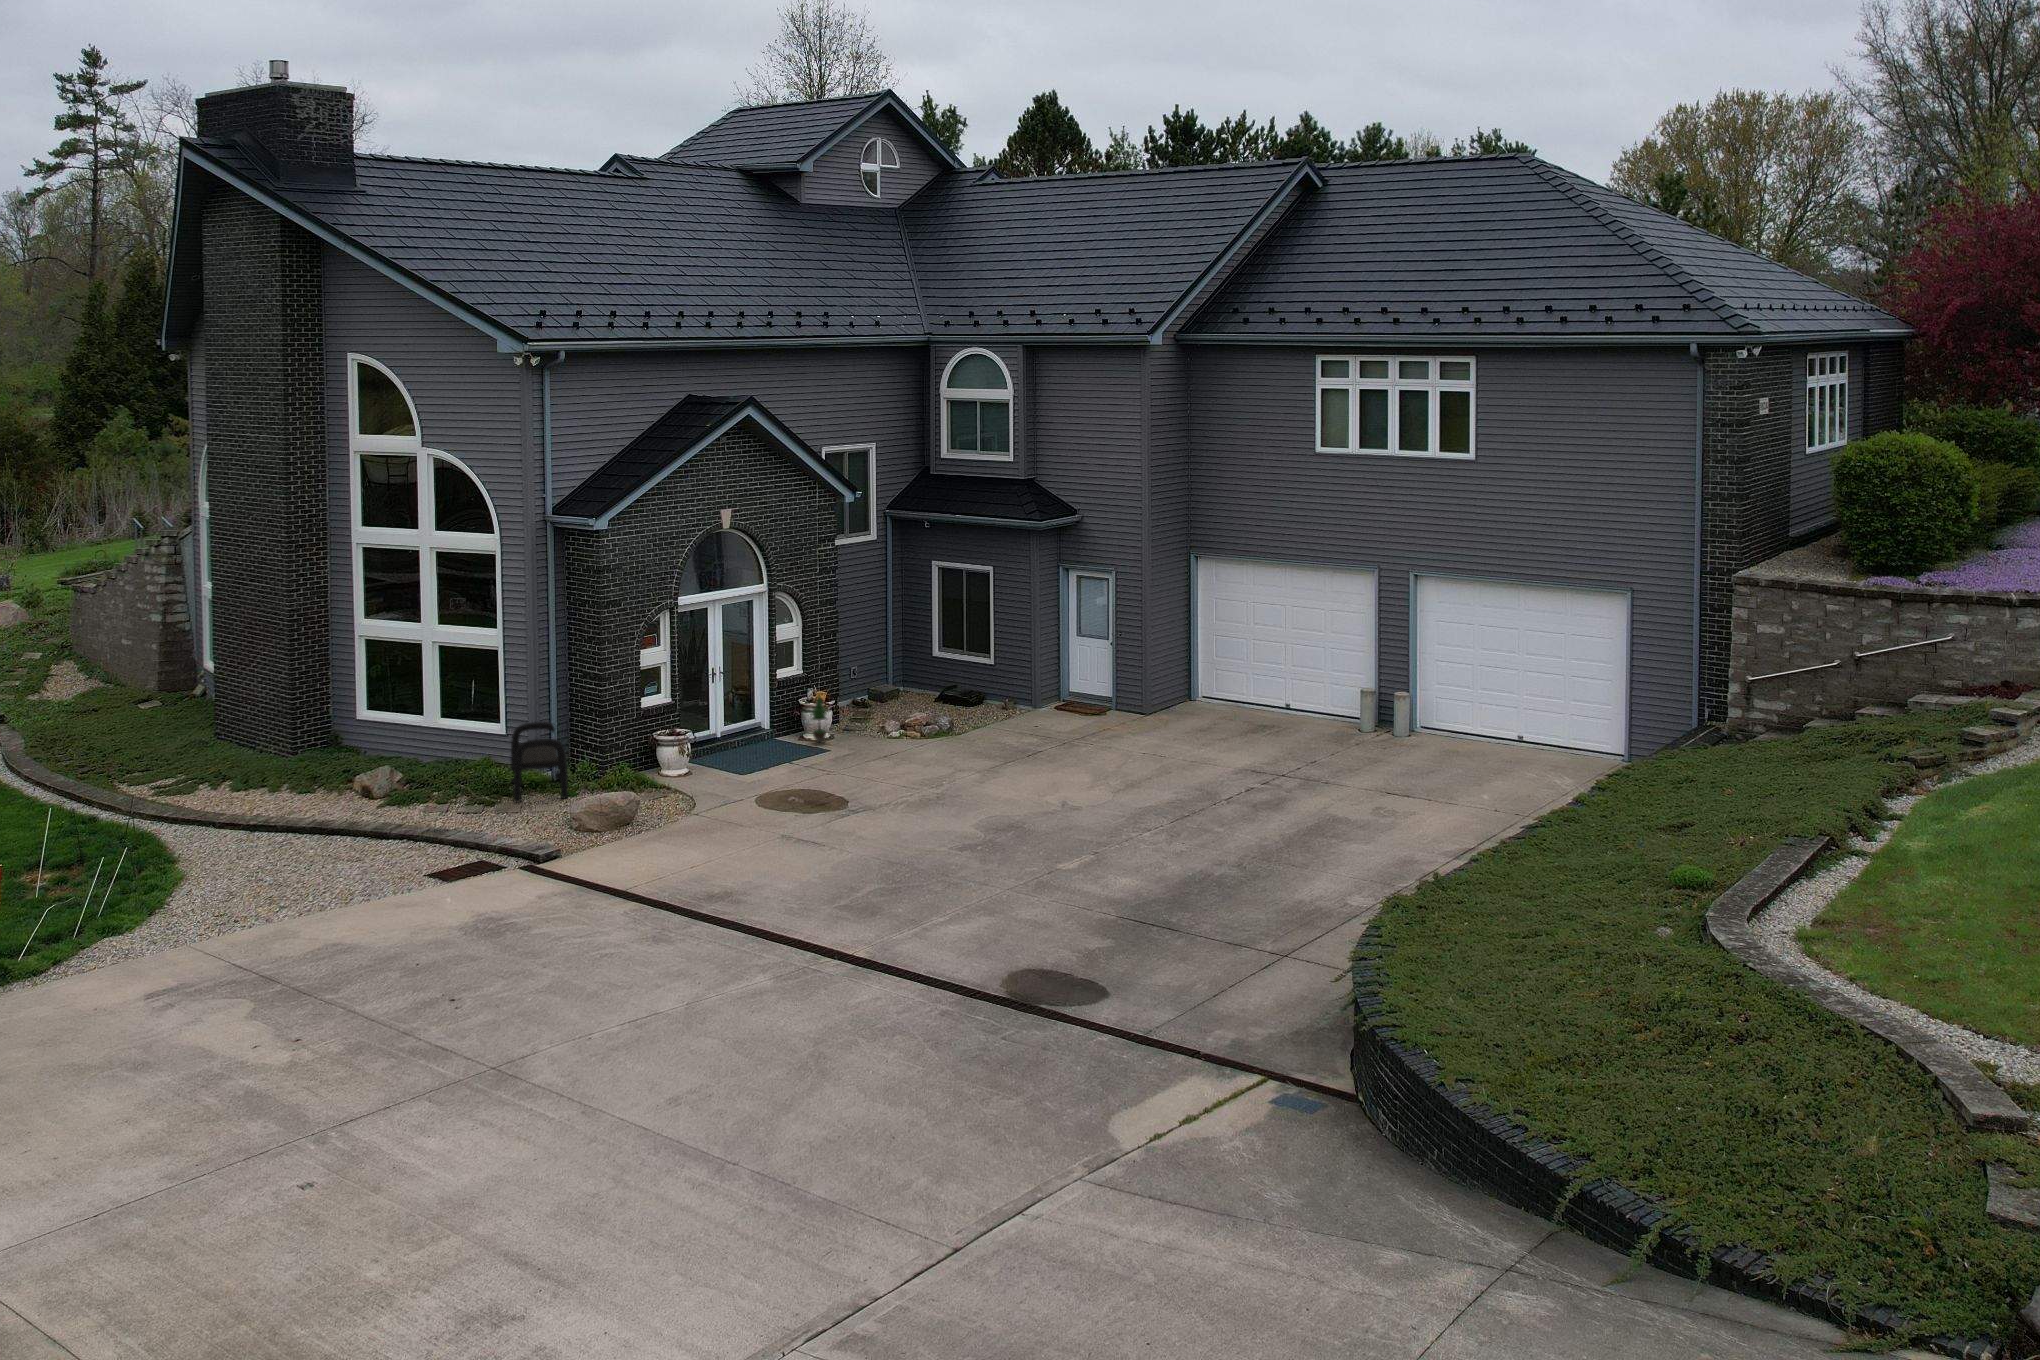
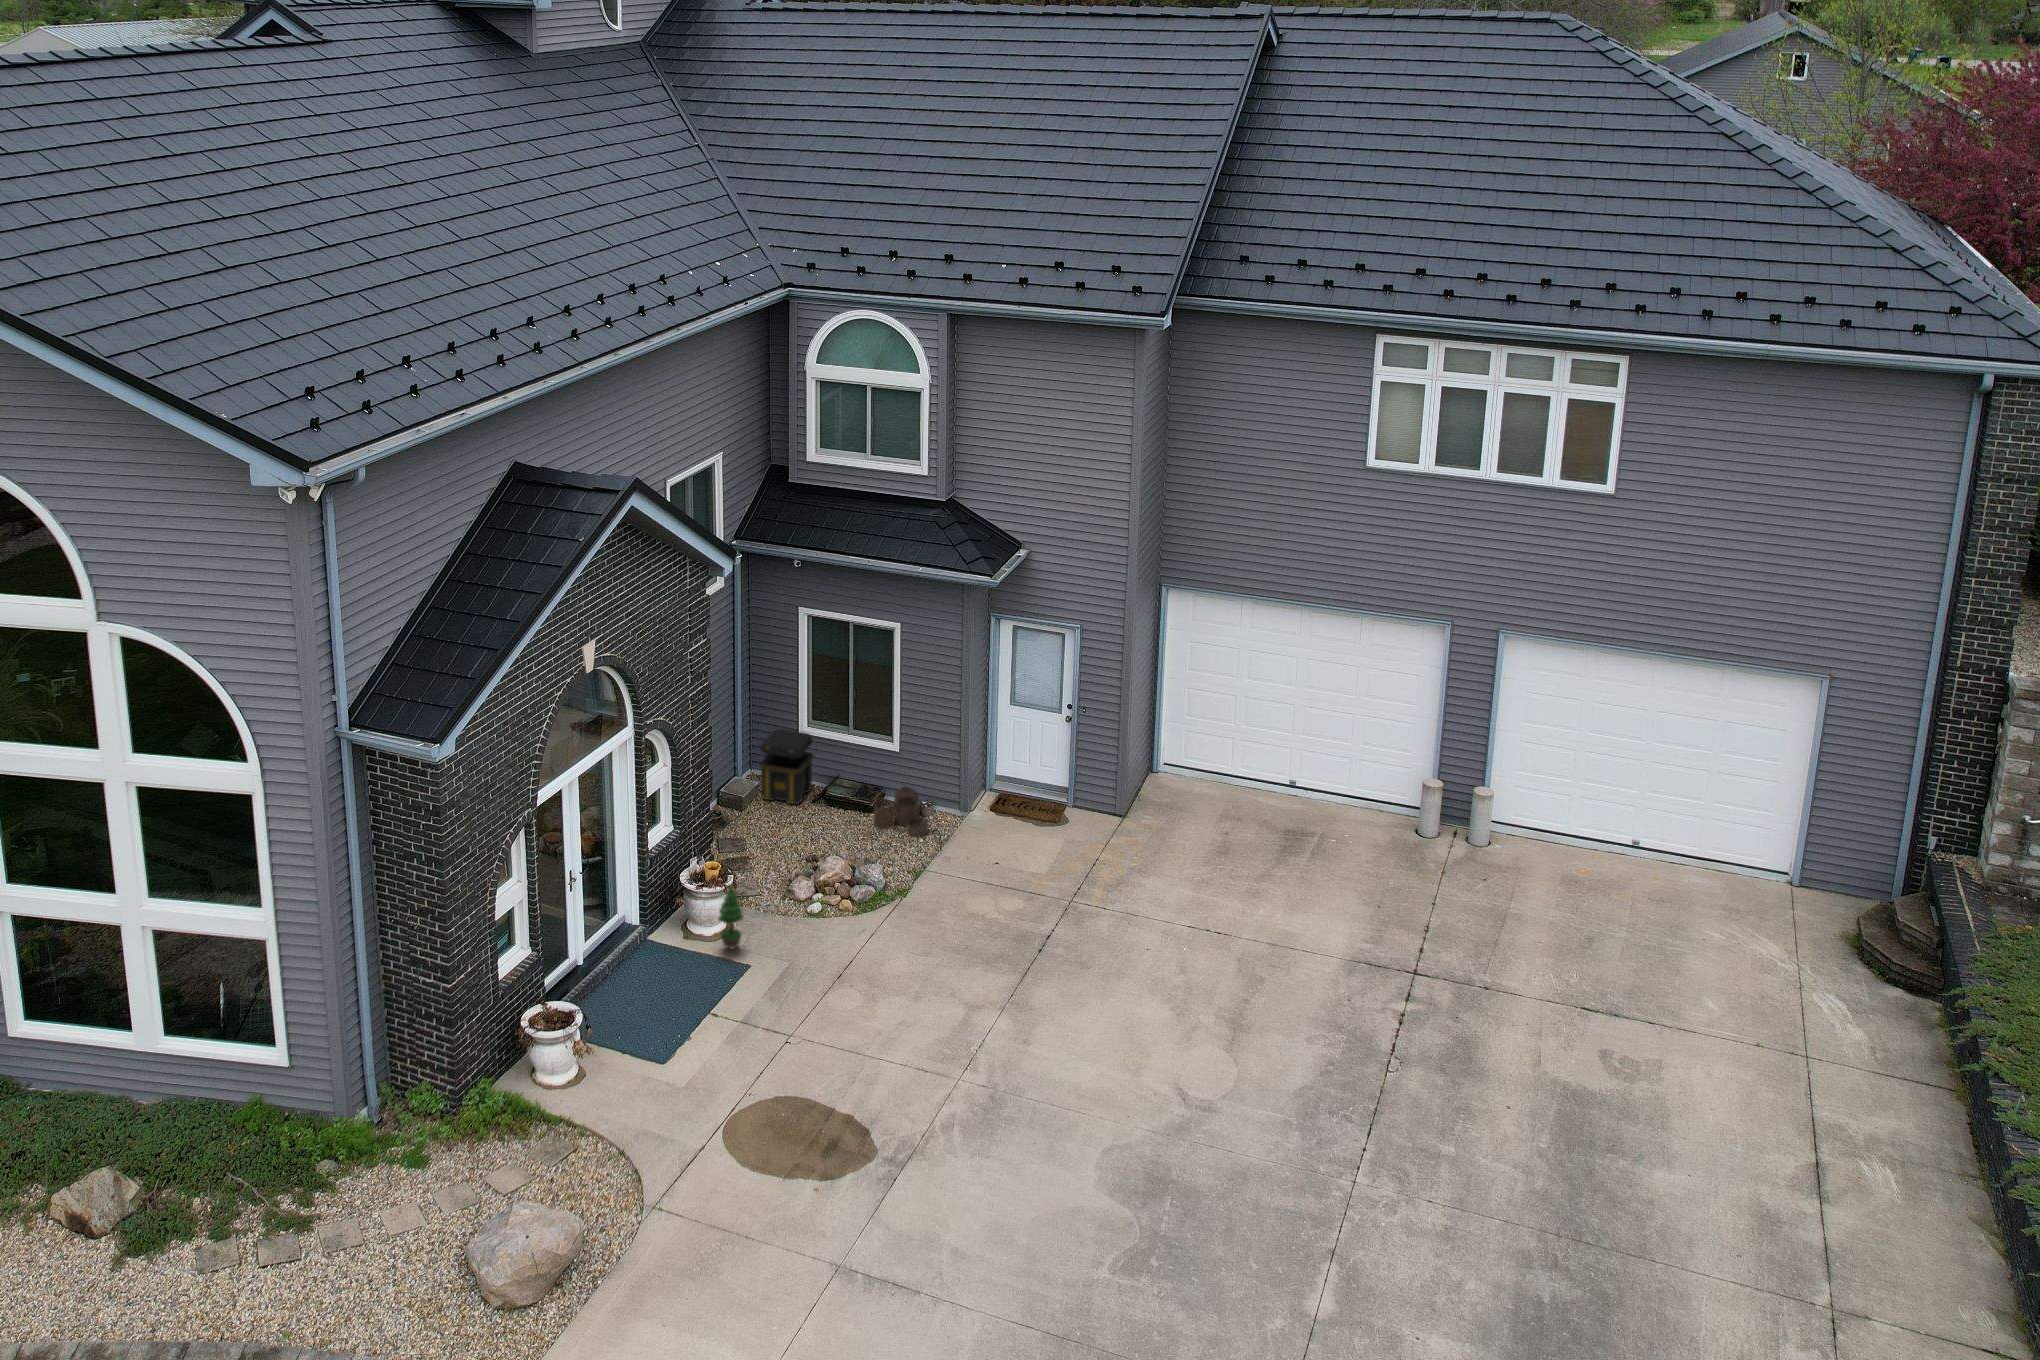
toolbox: none [895,650,936,701] -> present [760,729,814,805]
woven basket: none [964,687,1003,716] -> present [874,787,928,837]
bench: present [510,722,568,803] -> none [309,1053,432,1233]

